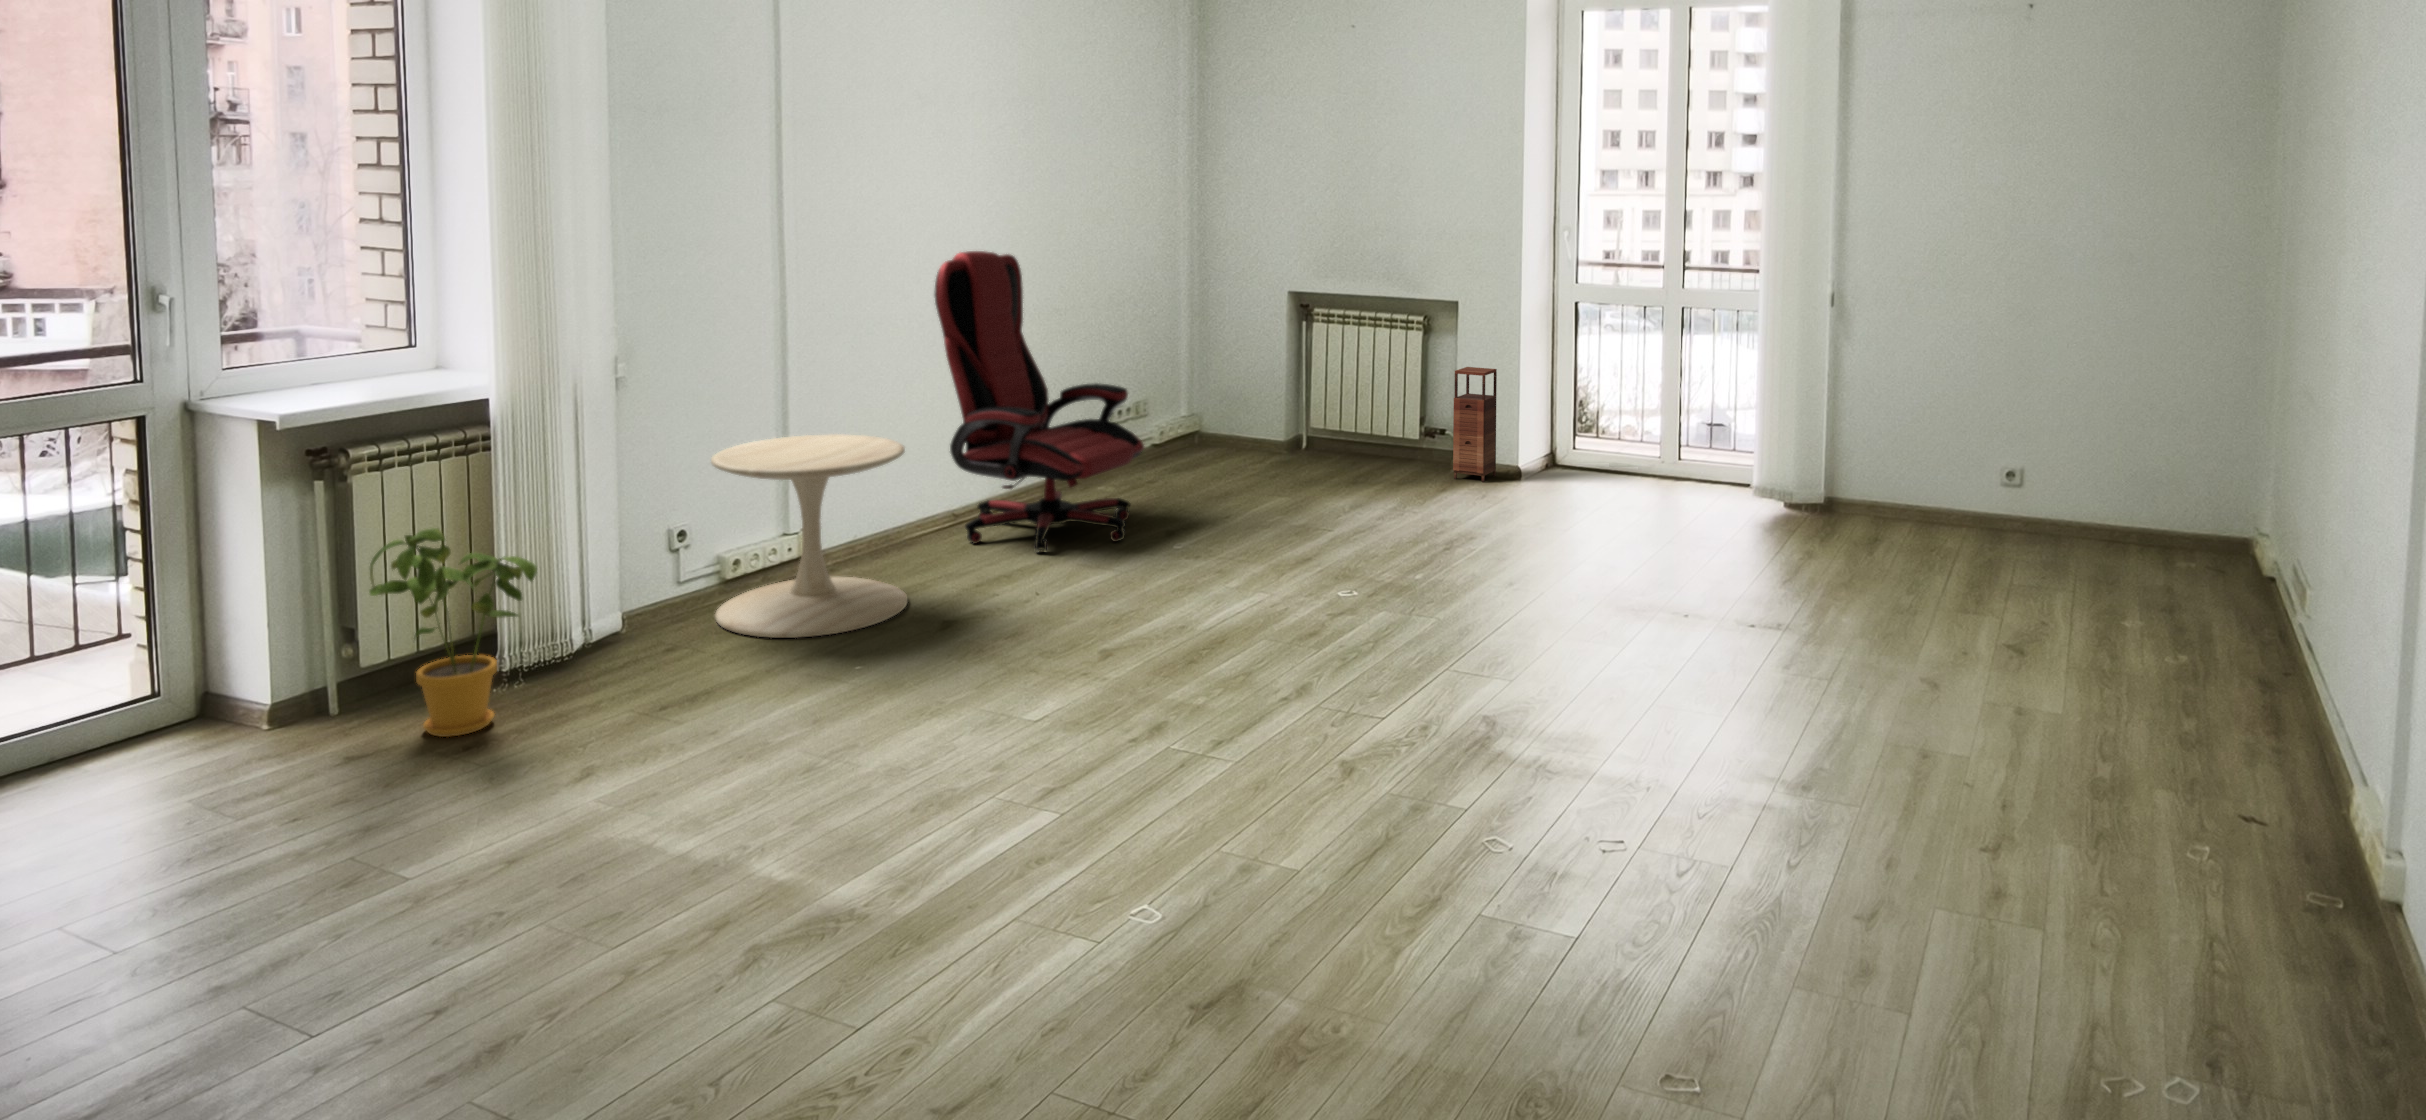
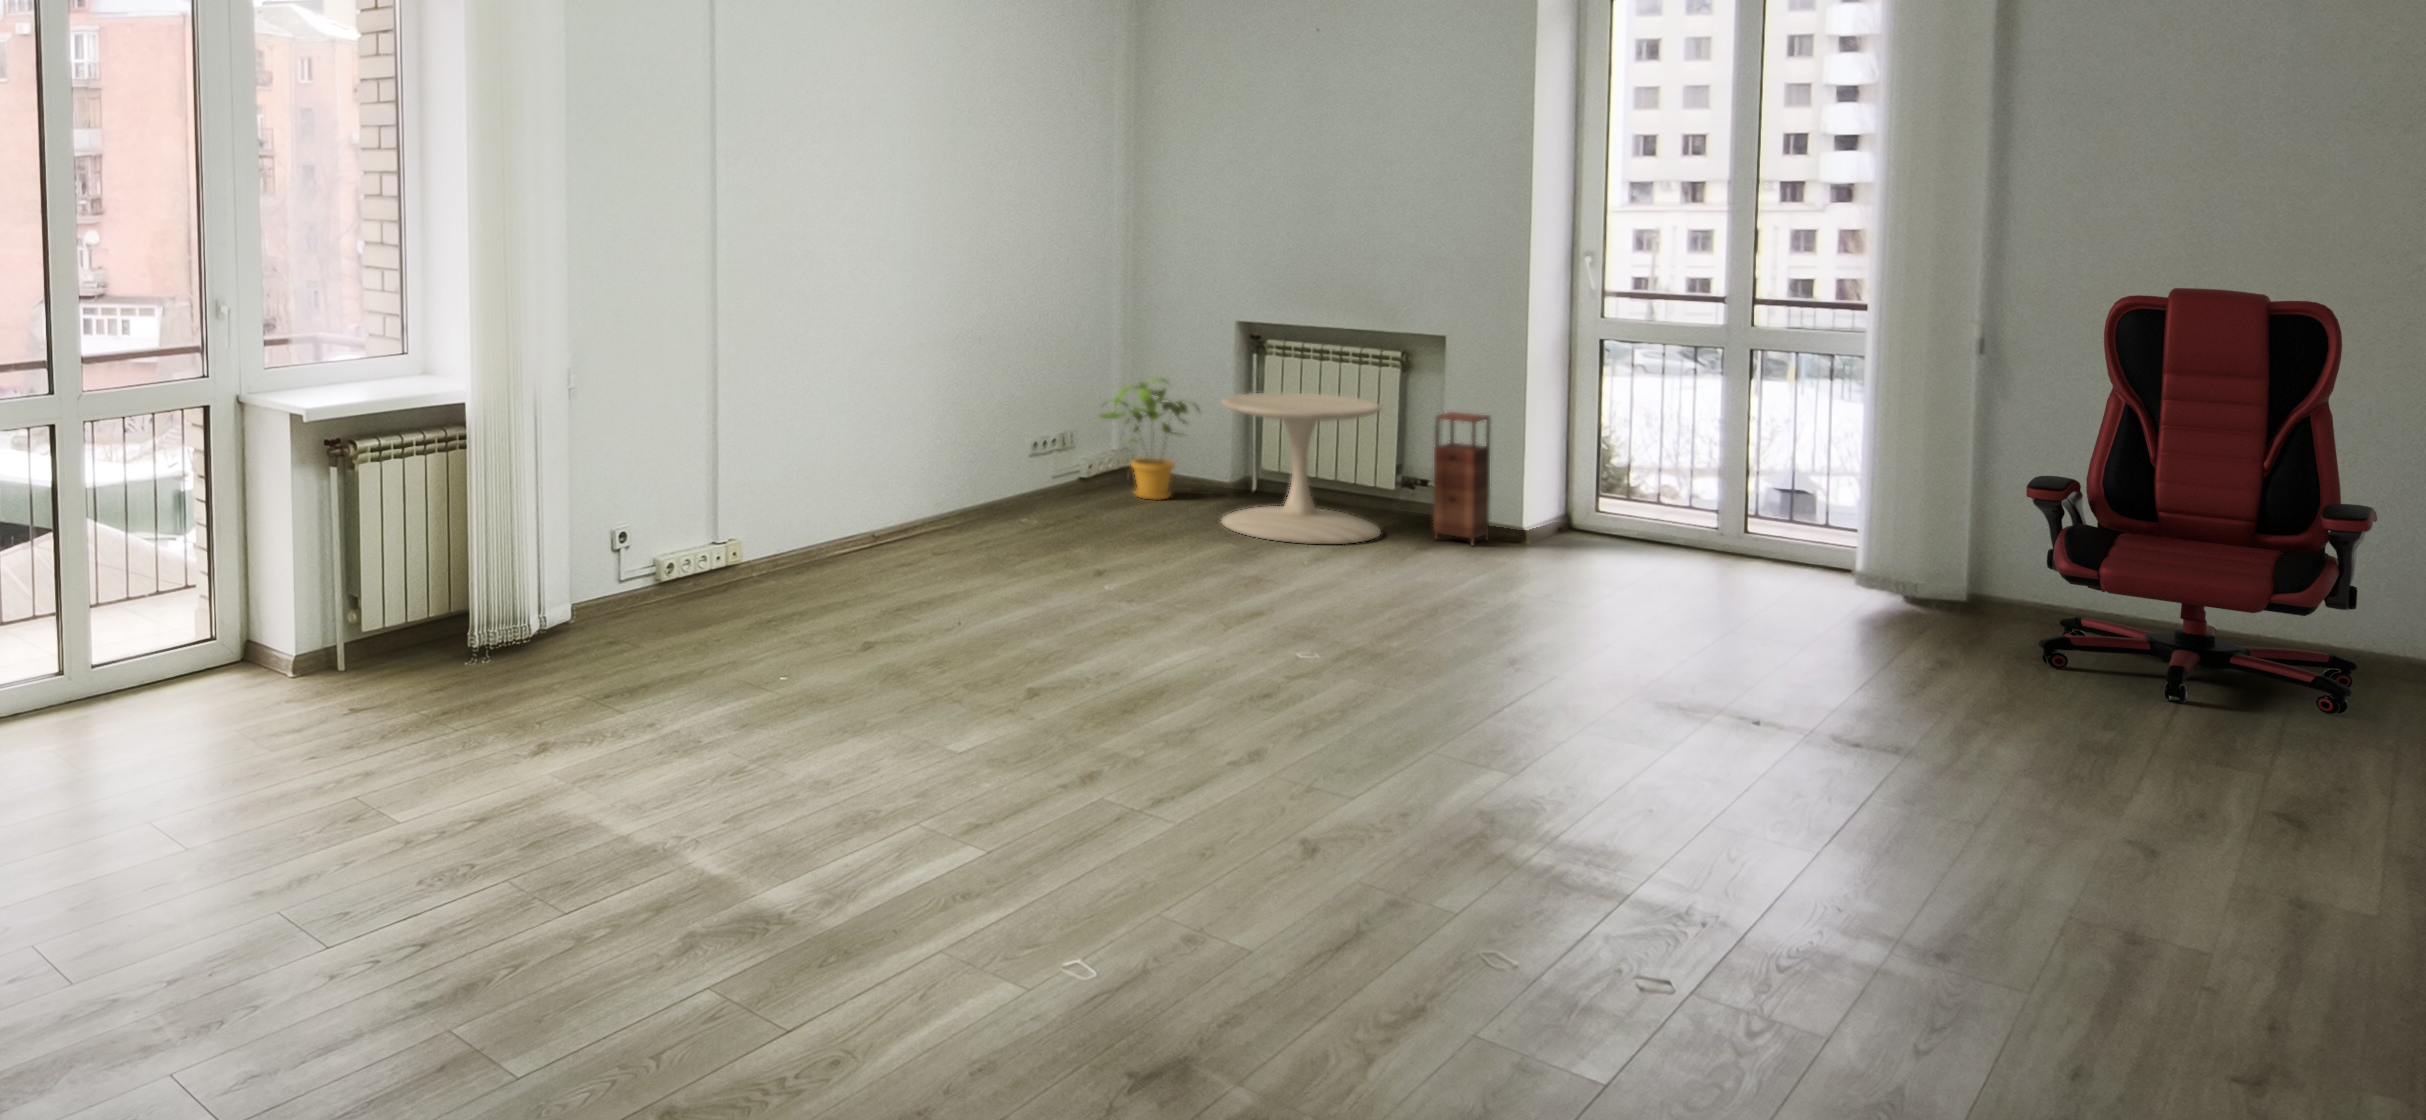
office chair: present [935,251,1144,552] -> present [2026,288,2377,714]
side table: present [711,434,907,638] -> present [1222,393,1381,544]
house plant: present [369,528,537,737] -> present [1100,378,1199,500]

